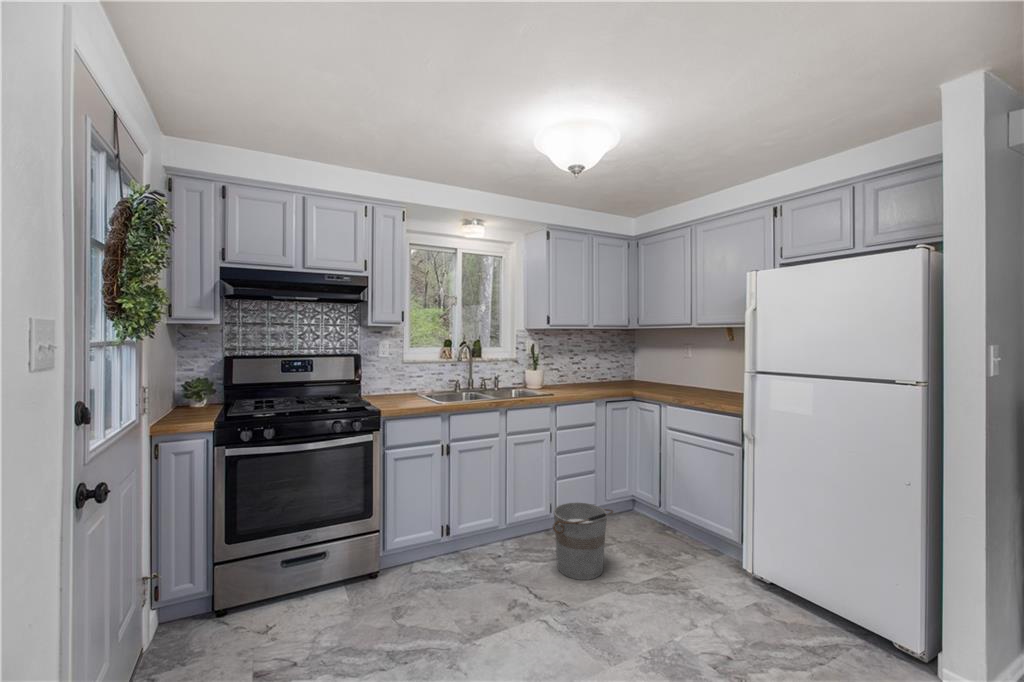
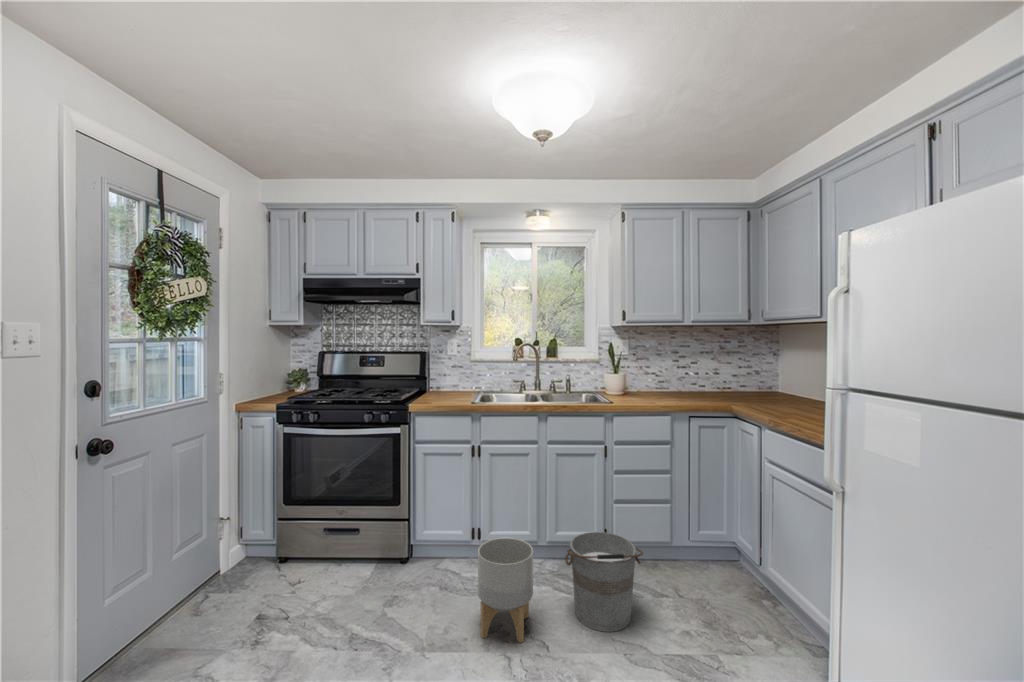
planter: none [495,521,545,614] -> present [478,537,533,643]

